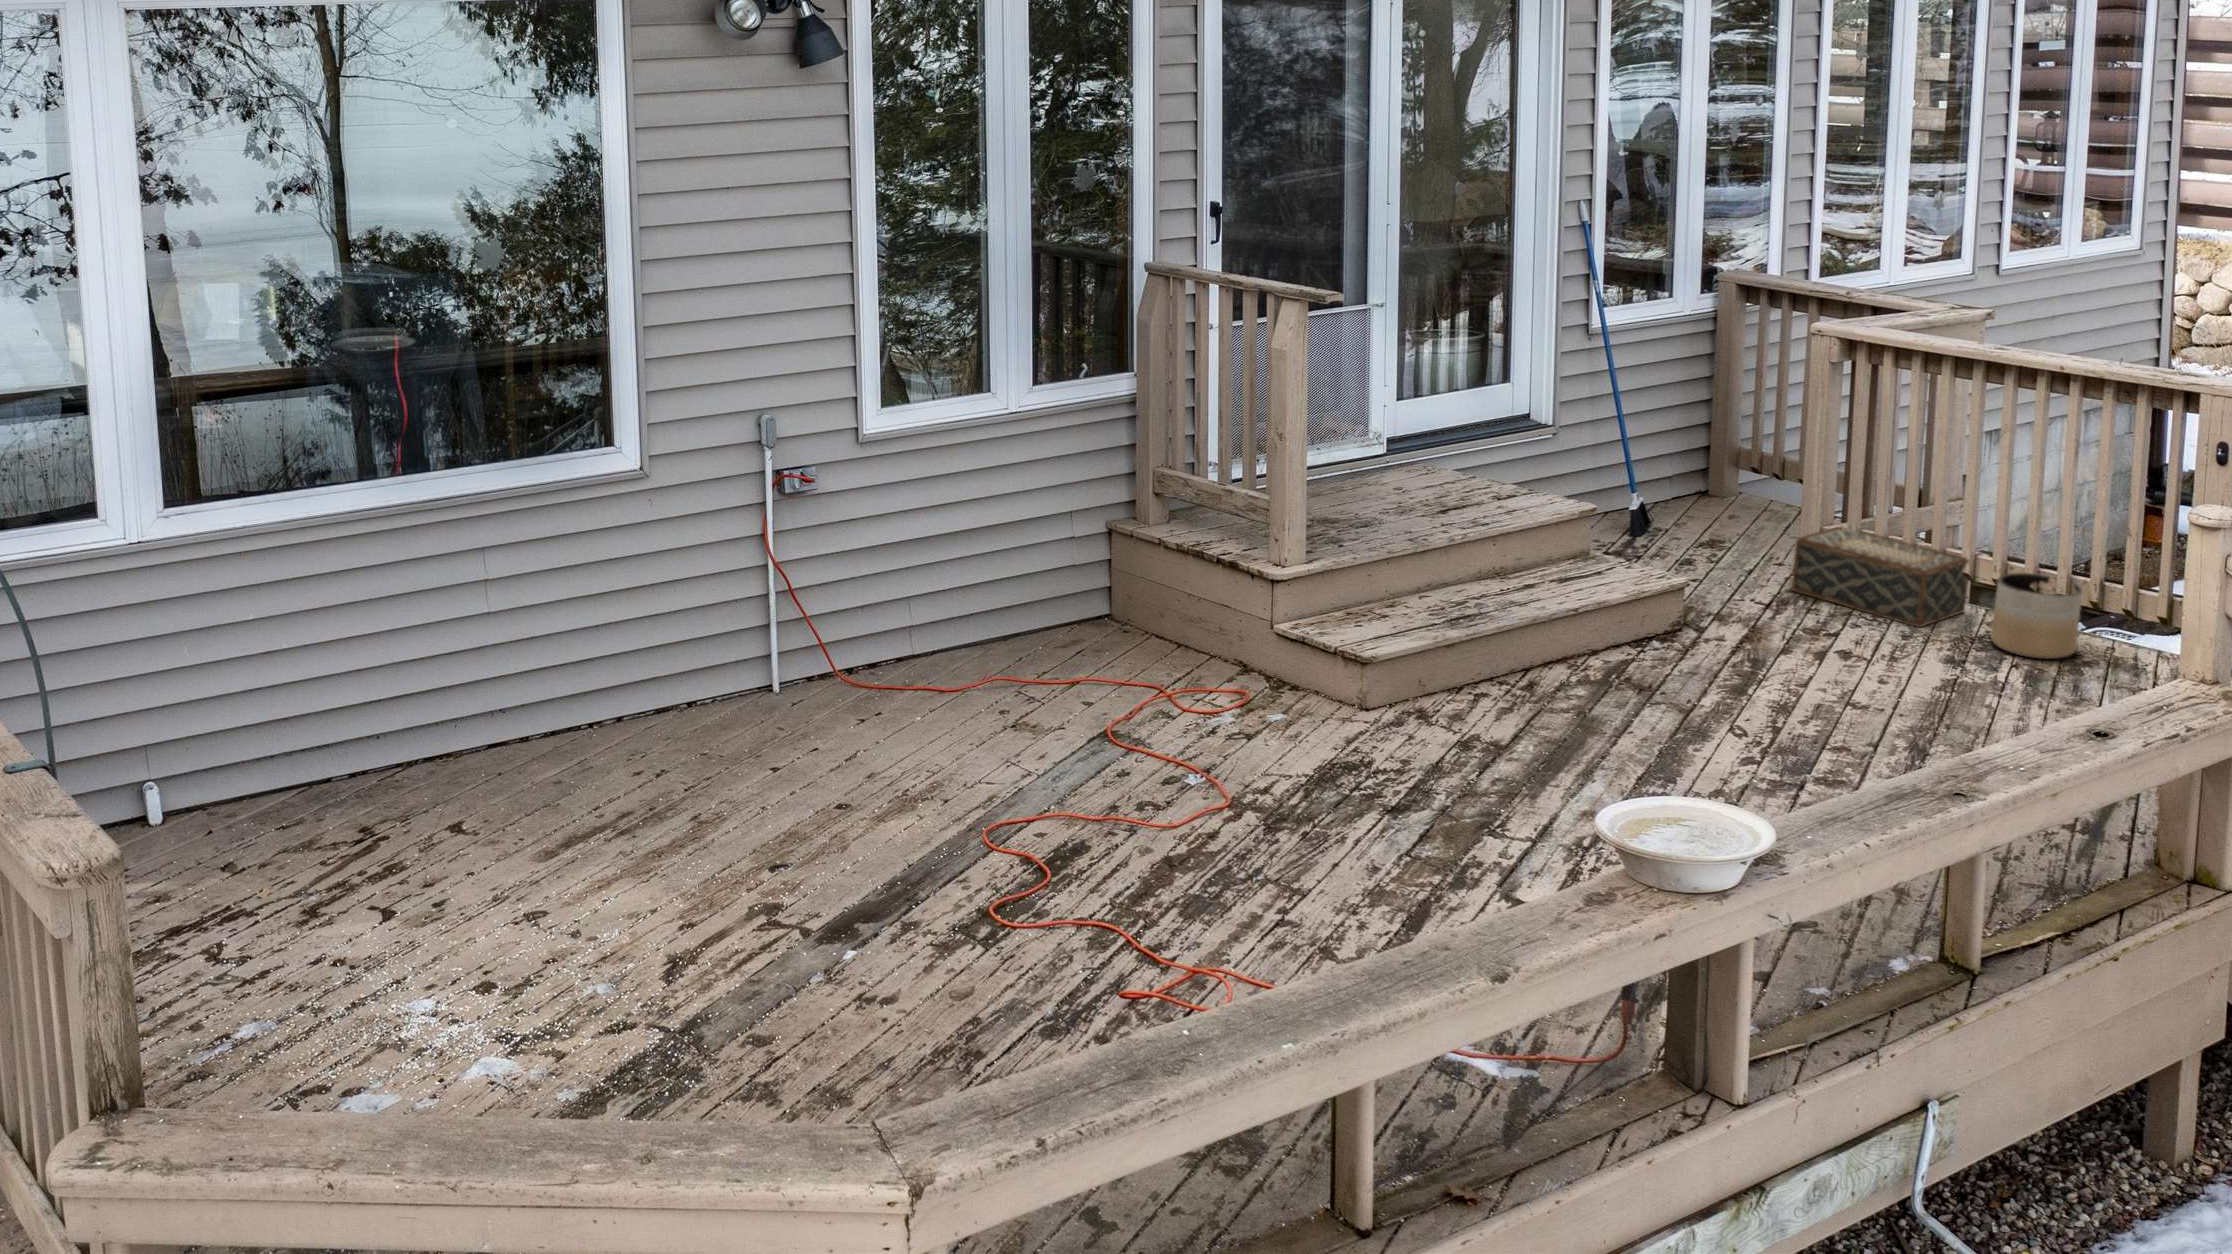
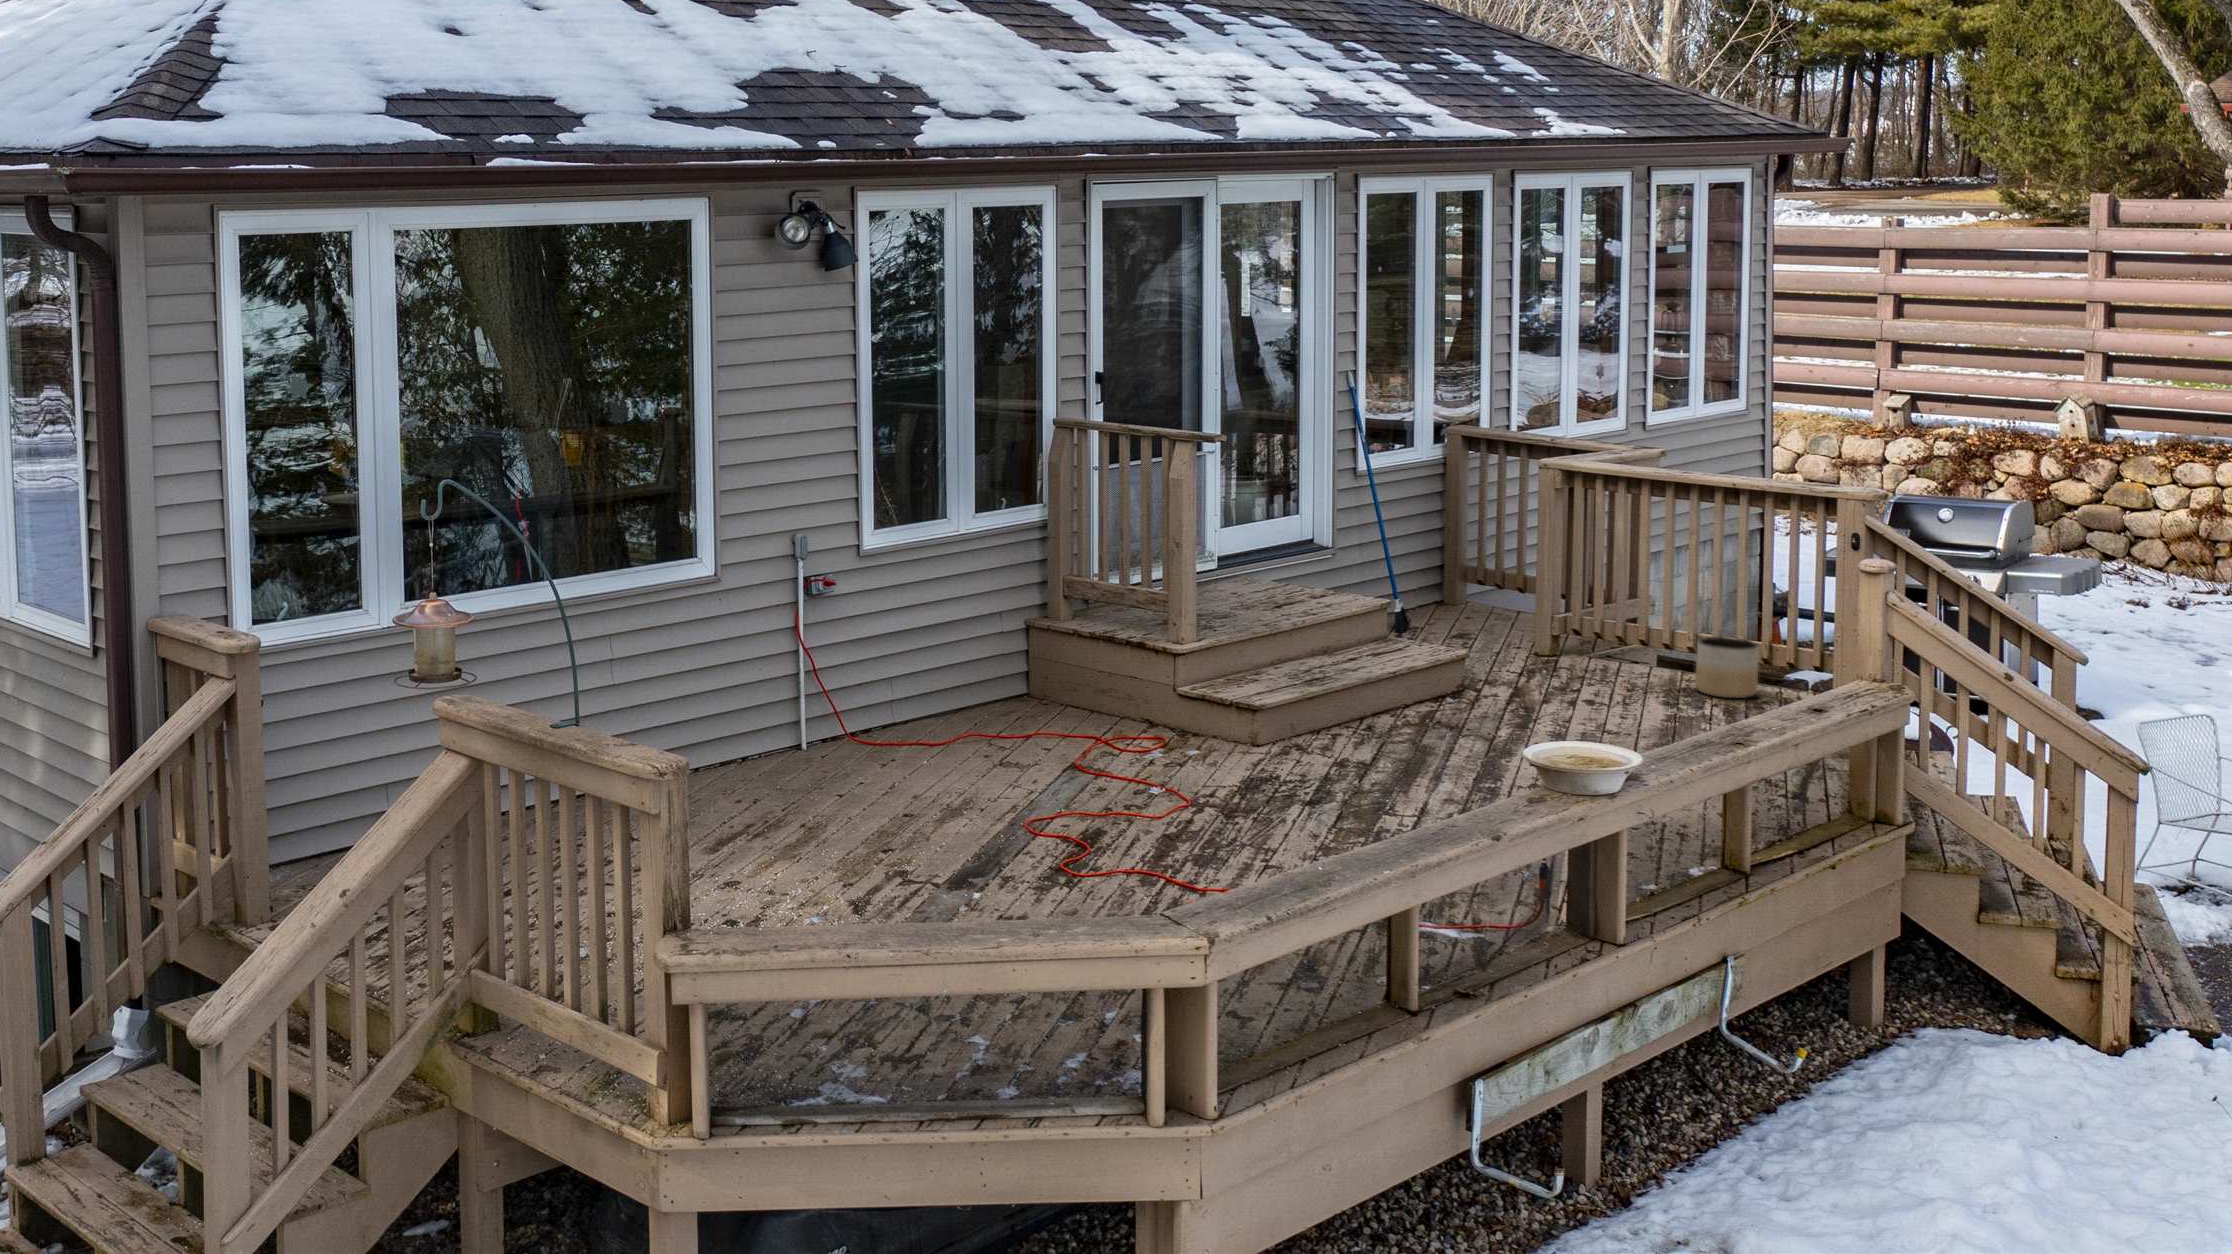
woven basket: present [1792,527,1970,627] -> none [1539,615,1671,683]

